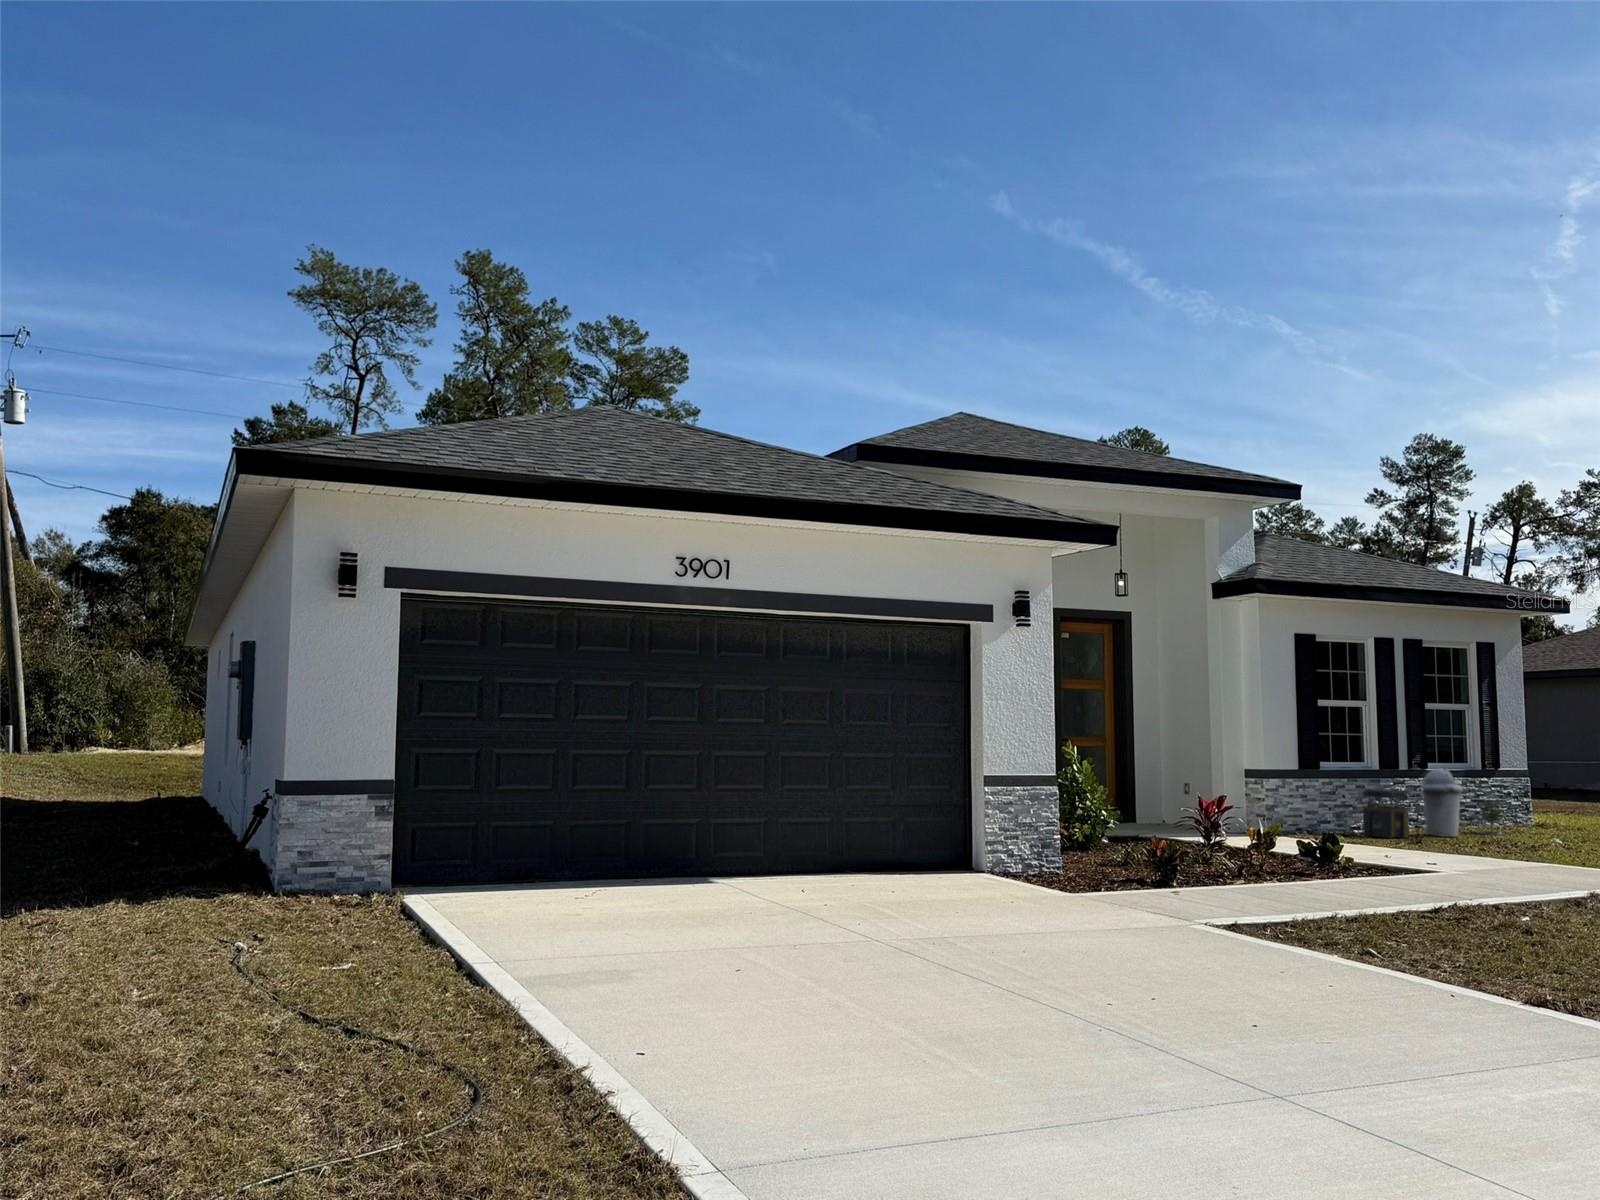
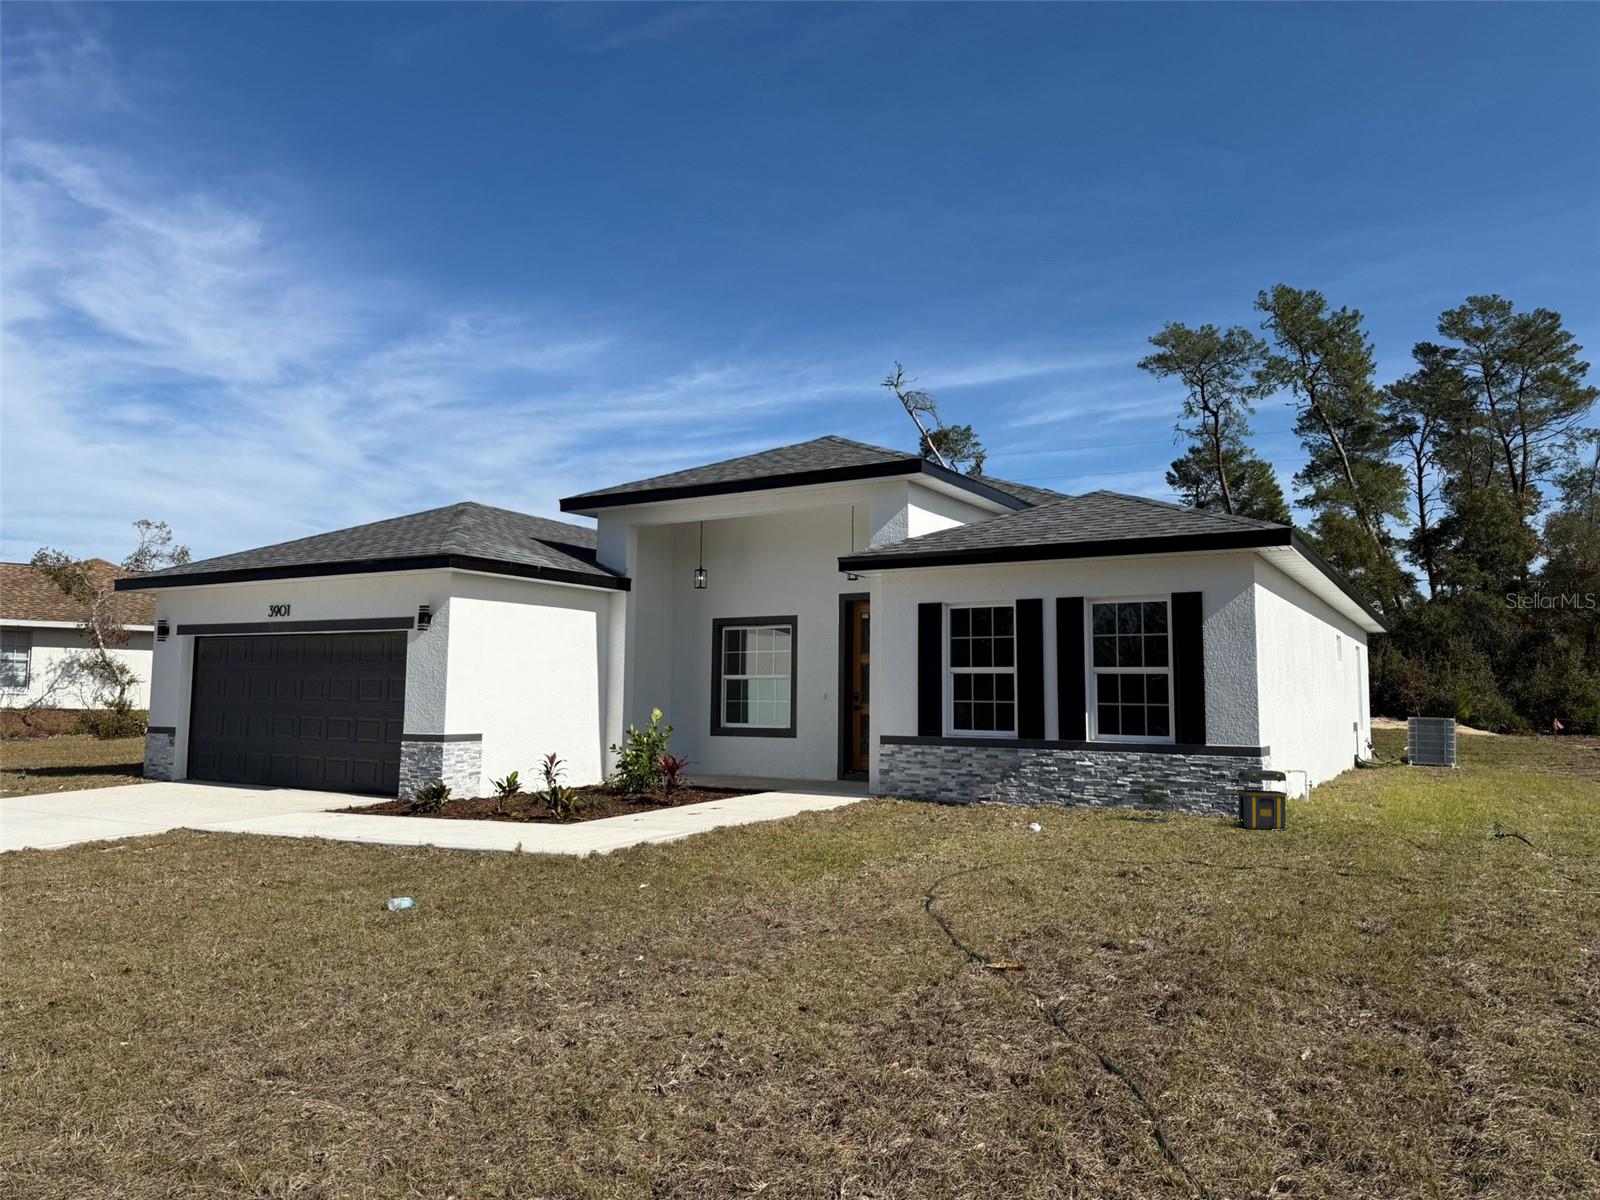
trash can: present [1421,768,1463,837] -> none [1042,736,1088,816]
toolbox: present [1362,789,1409,838] -> present [1237,770,1287,829]

